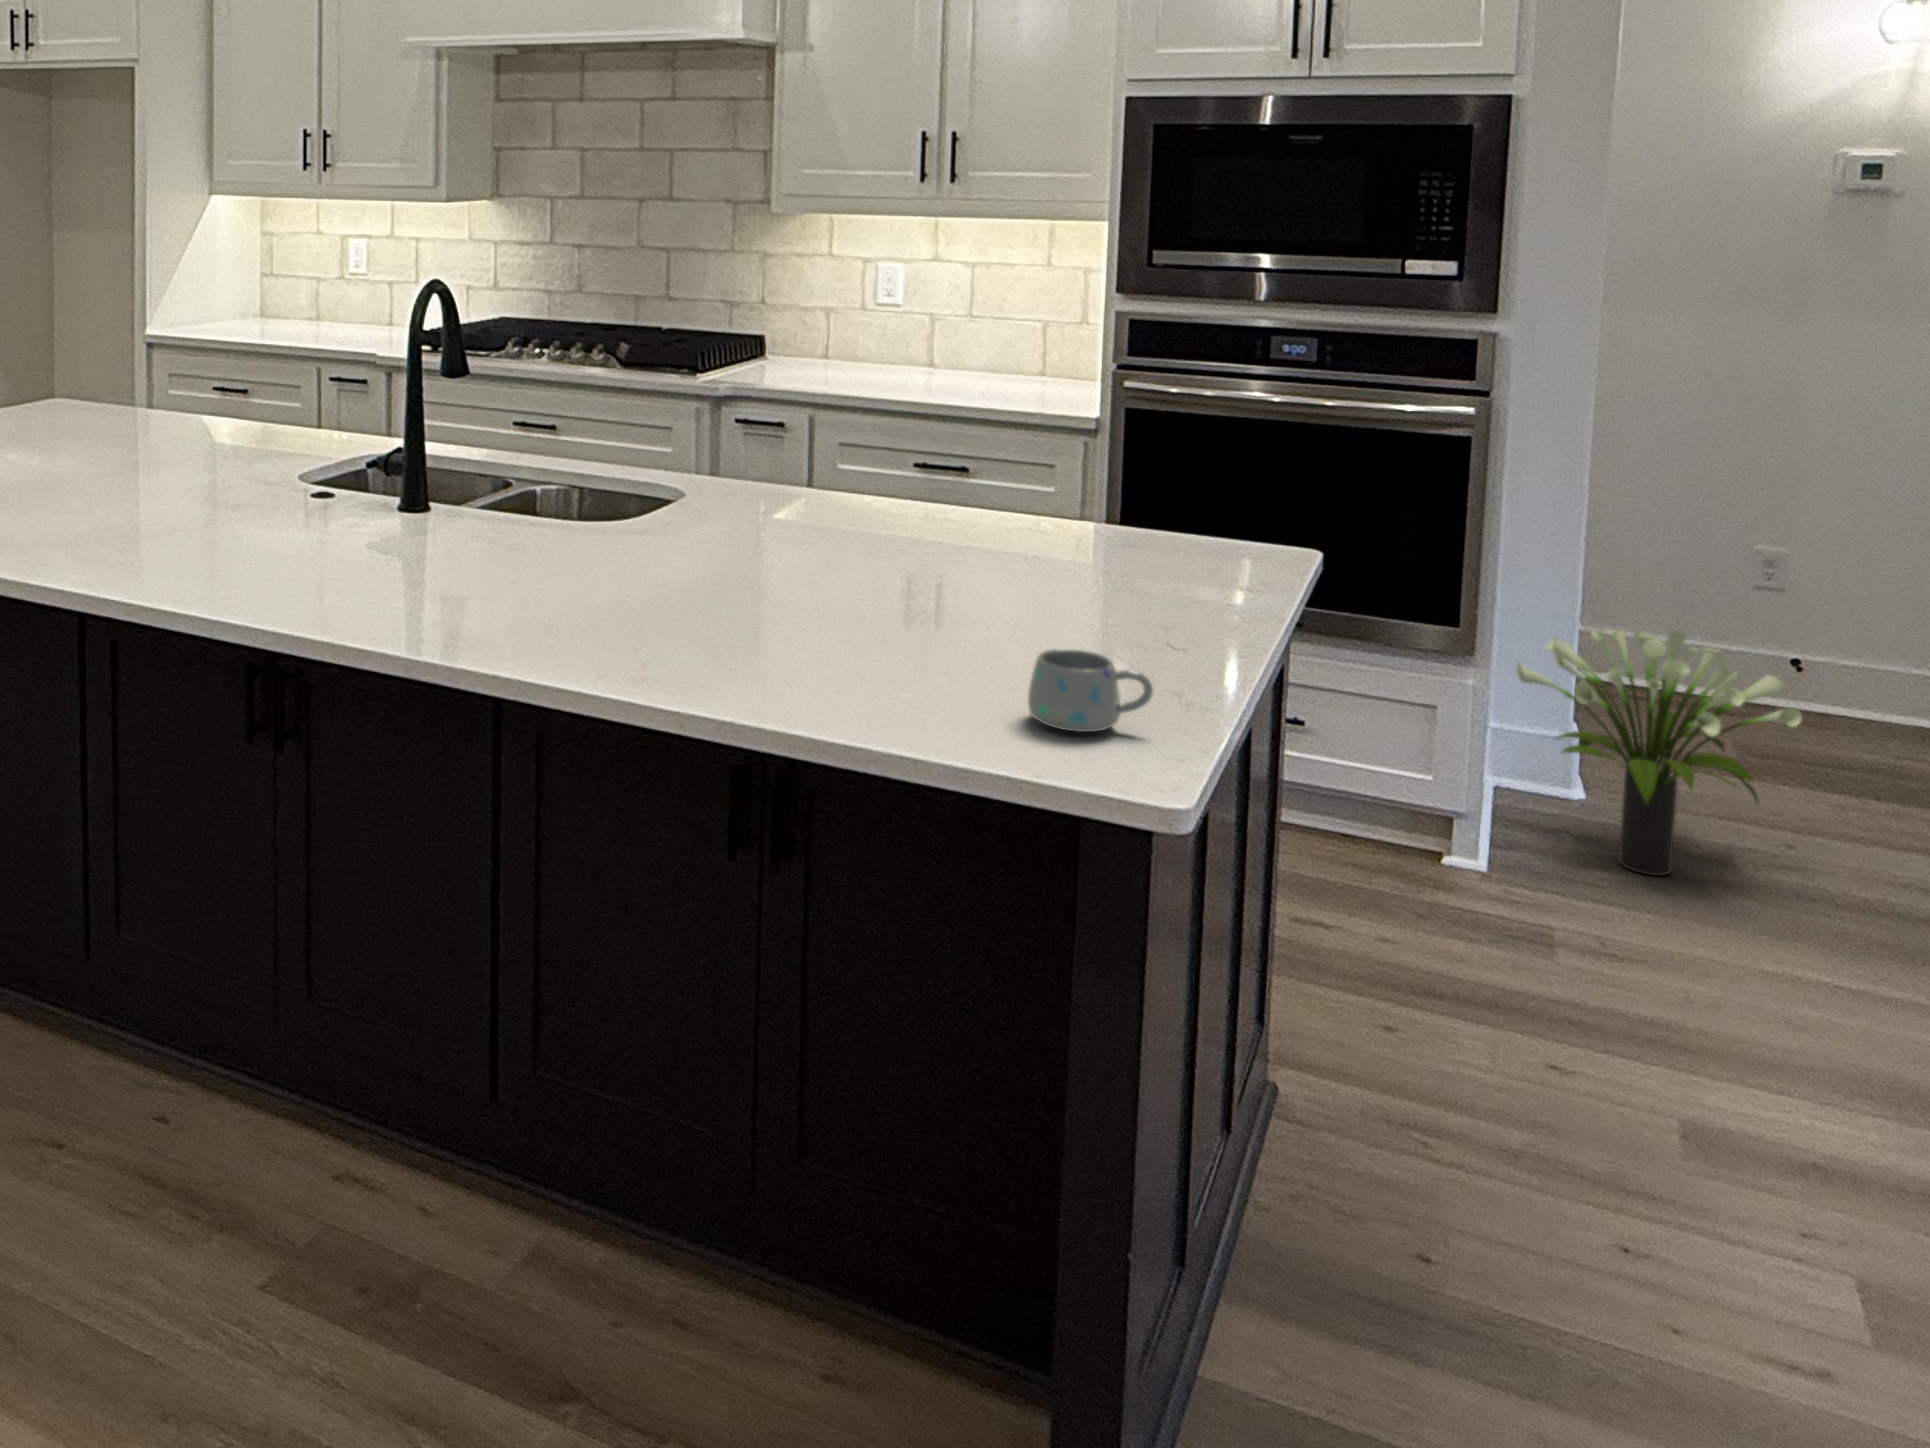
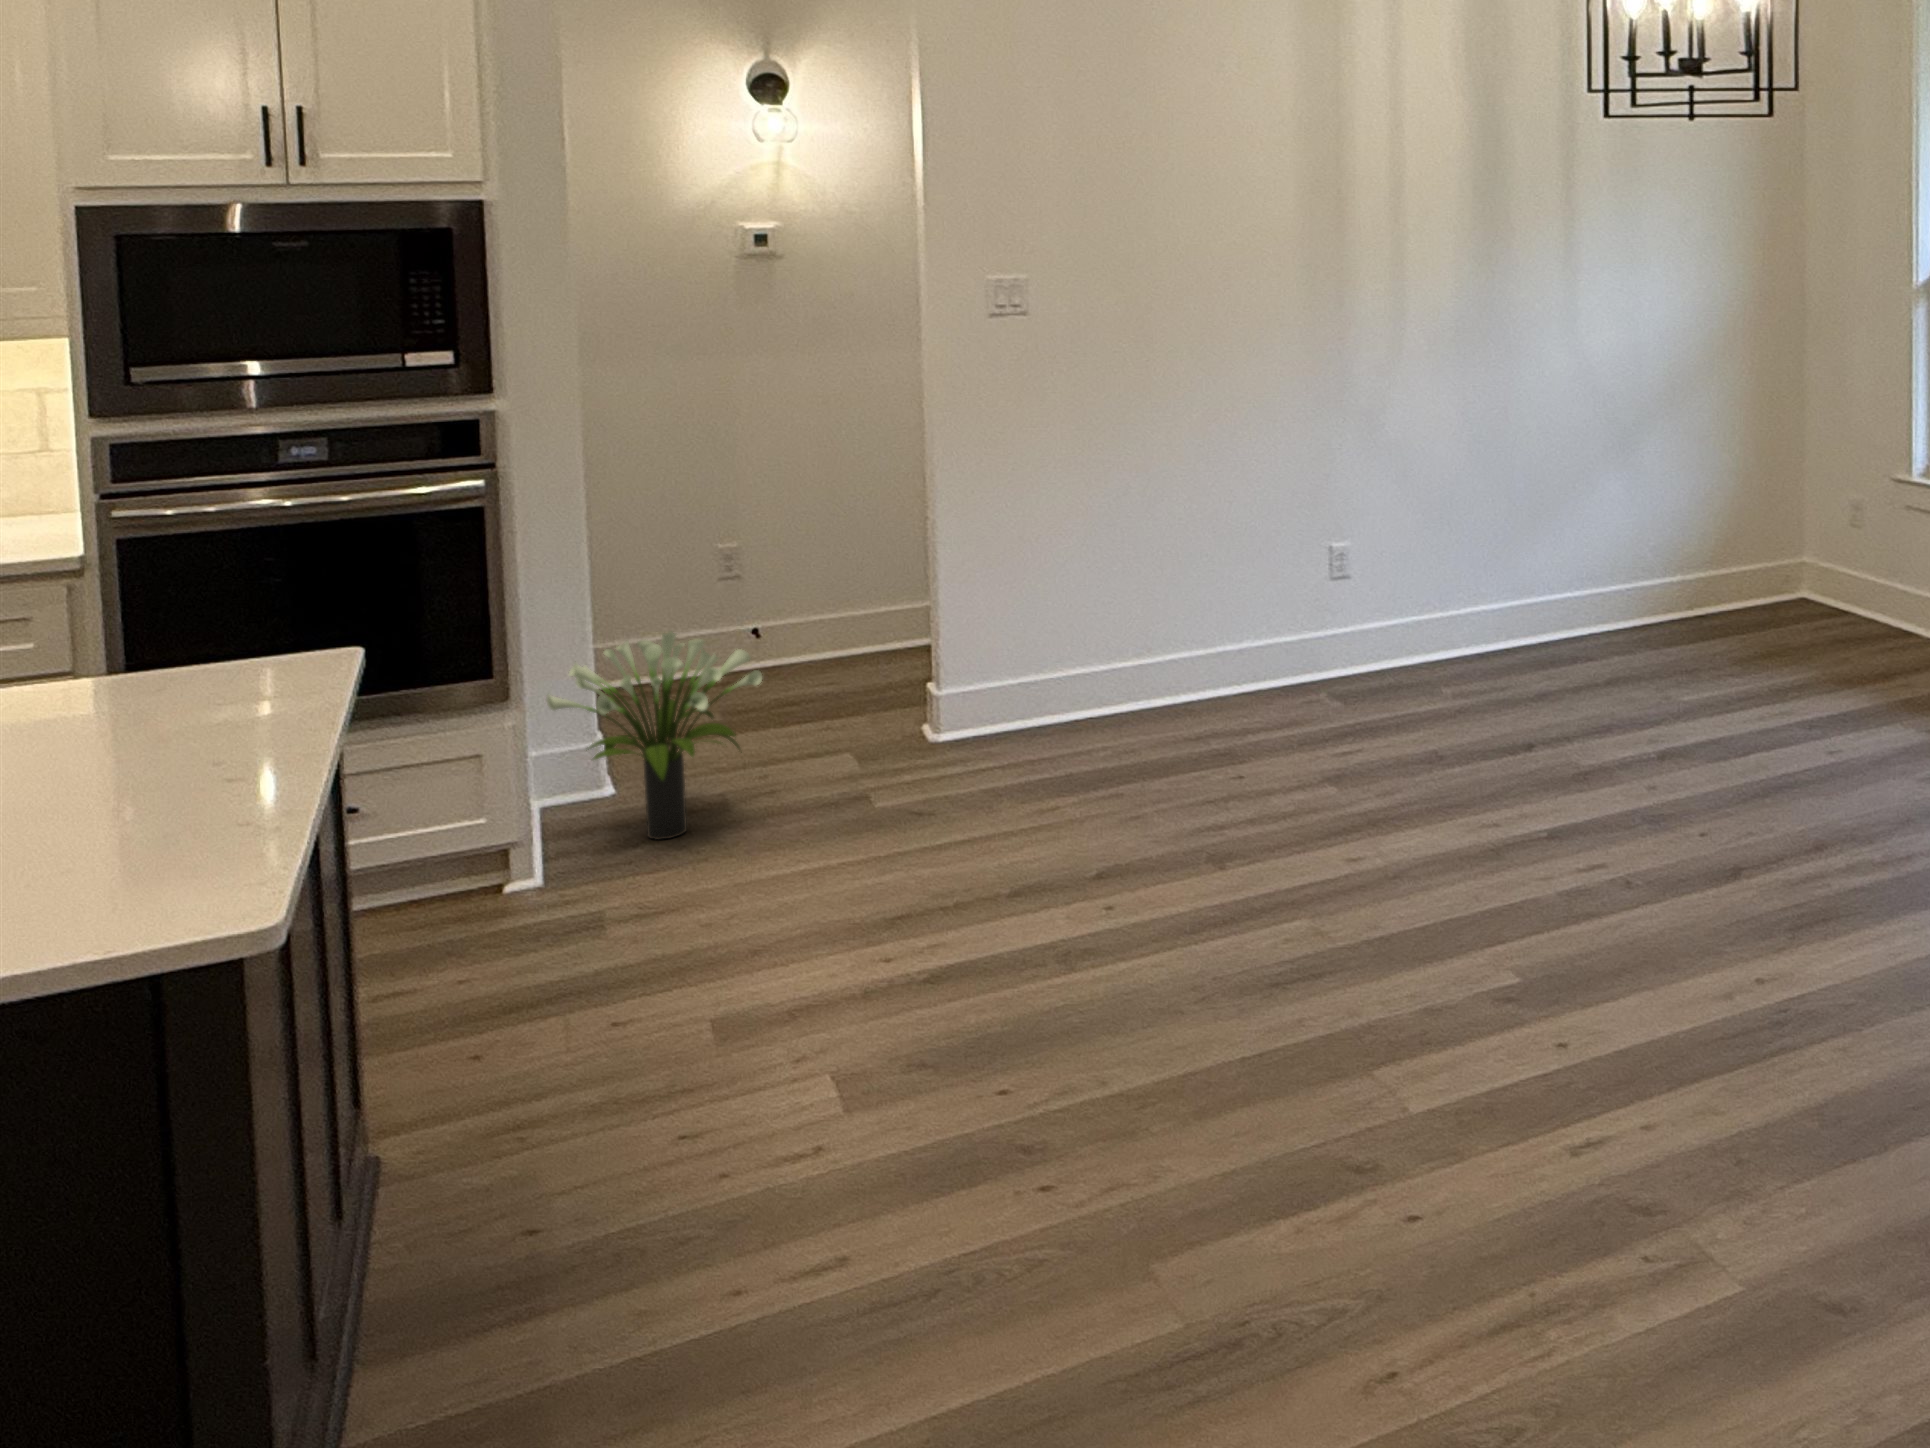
mug: present [1028,649,1153,732] -> none [87,807,228,894]

